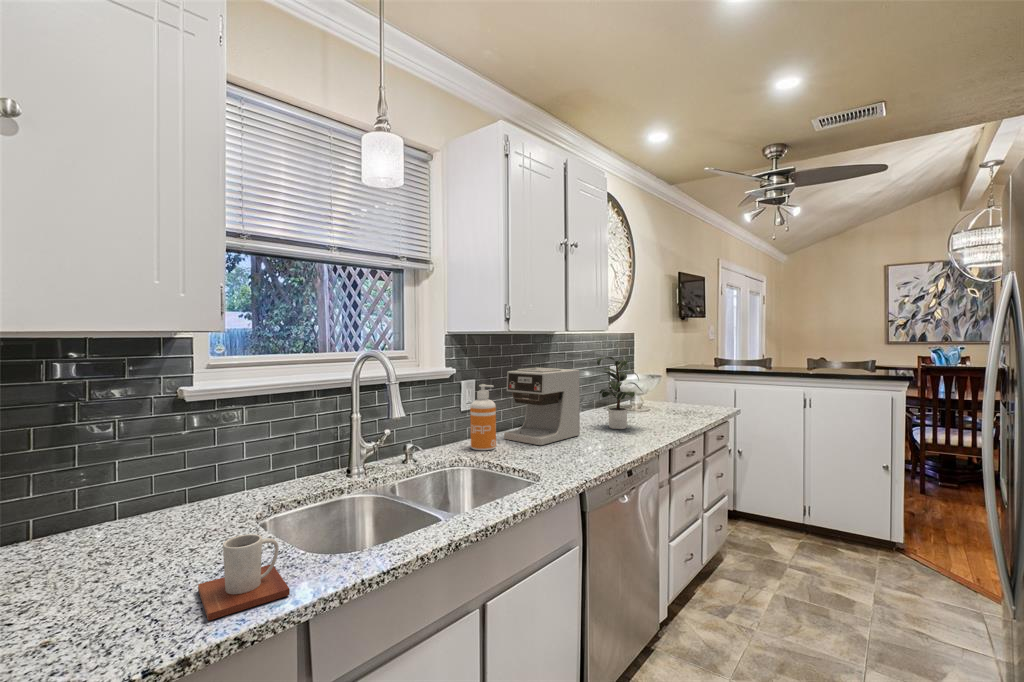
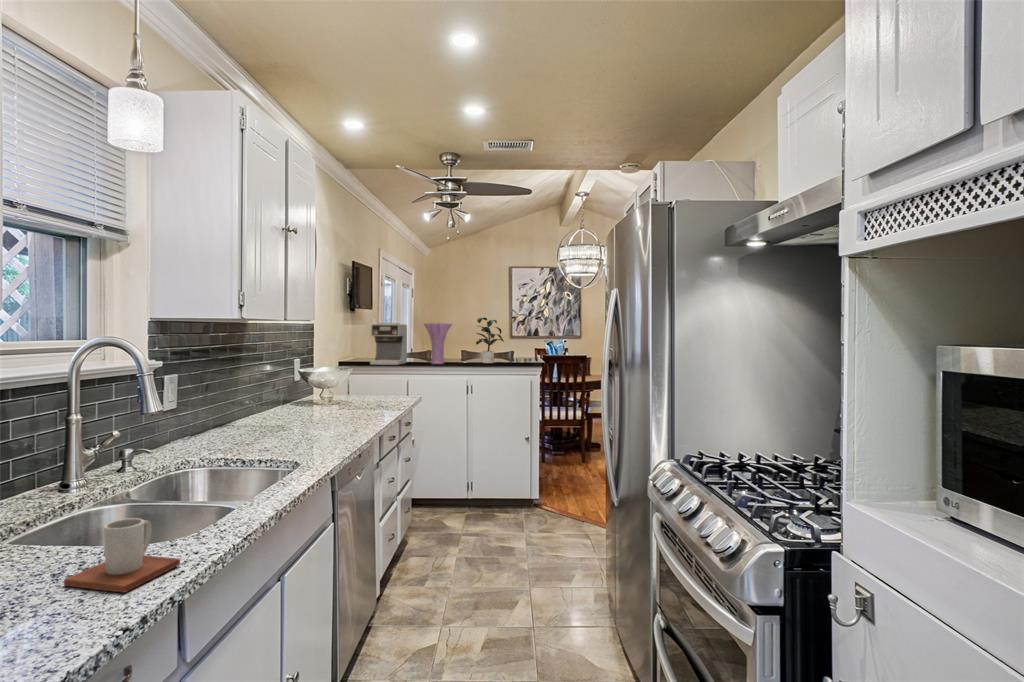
vase: none [750,330,785,373] -> present [424,323,452,364]
potted plant: present [597,356,641,429] -> present [476,318,504,363]
coffee maker: present [504,368,580,446] -> present [370,323,407,365]
soap dispenser: present [470,384,496,450] -> none [186,379,218,453]

